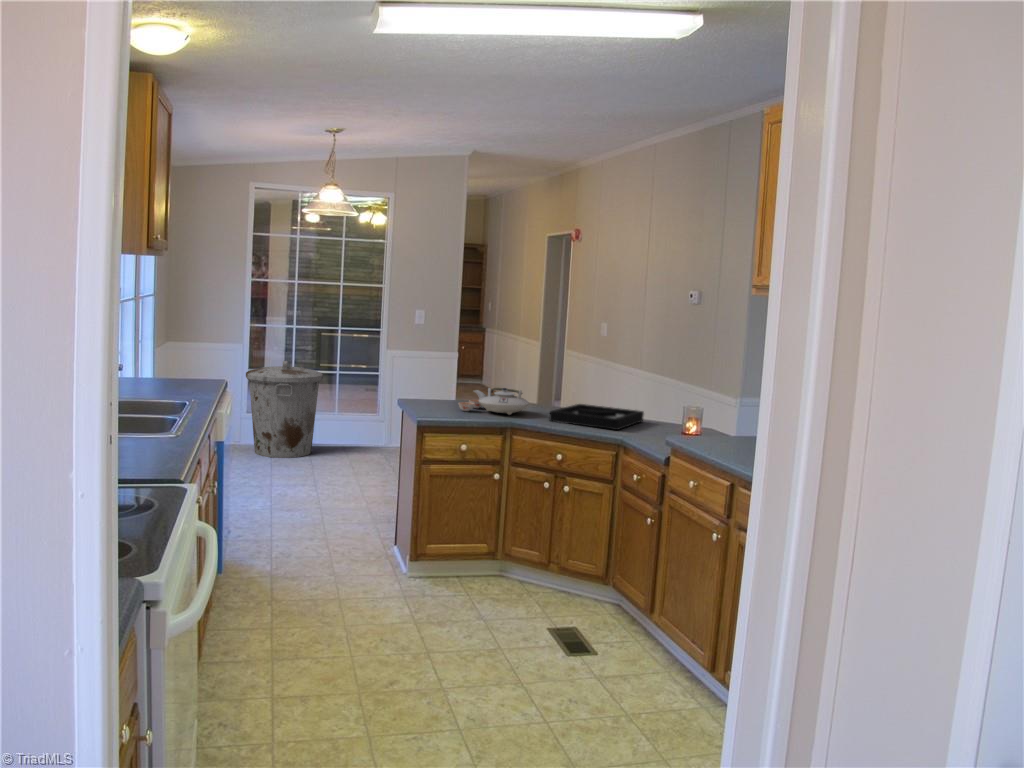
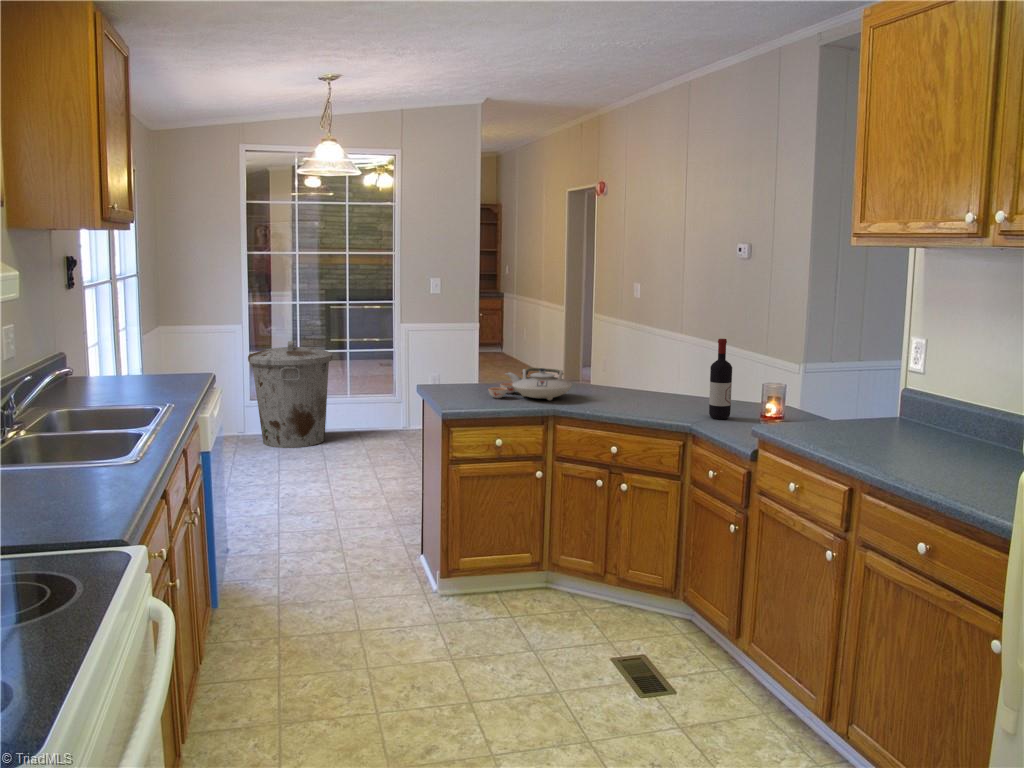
wine bottle: none [639,368,659,435] -> present [709,339,732,419]
decorative tray: present [550,404,644,430] -> none [598,382,709,415]

